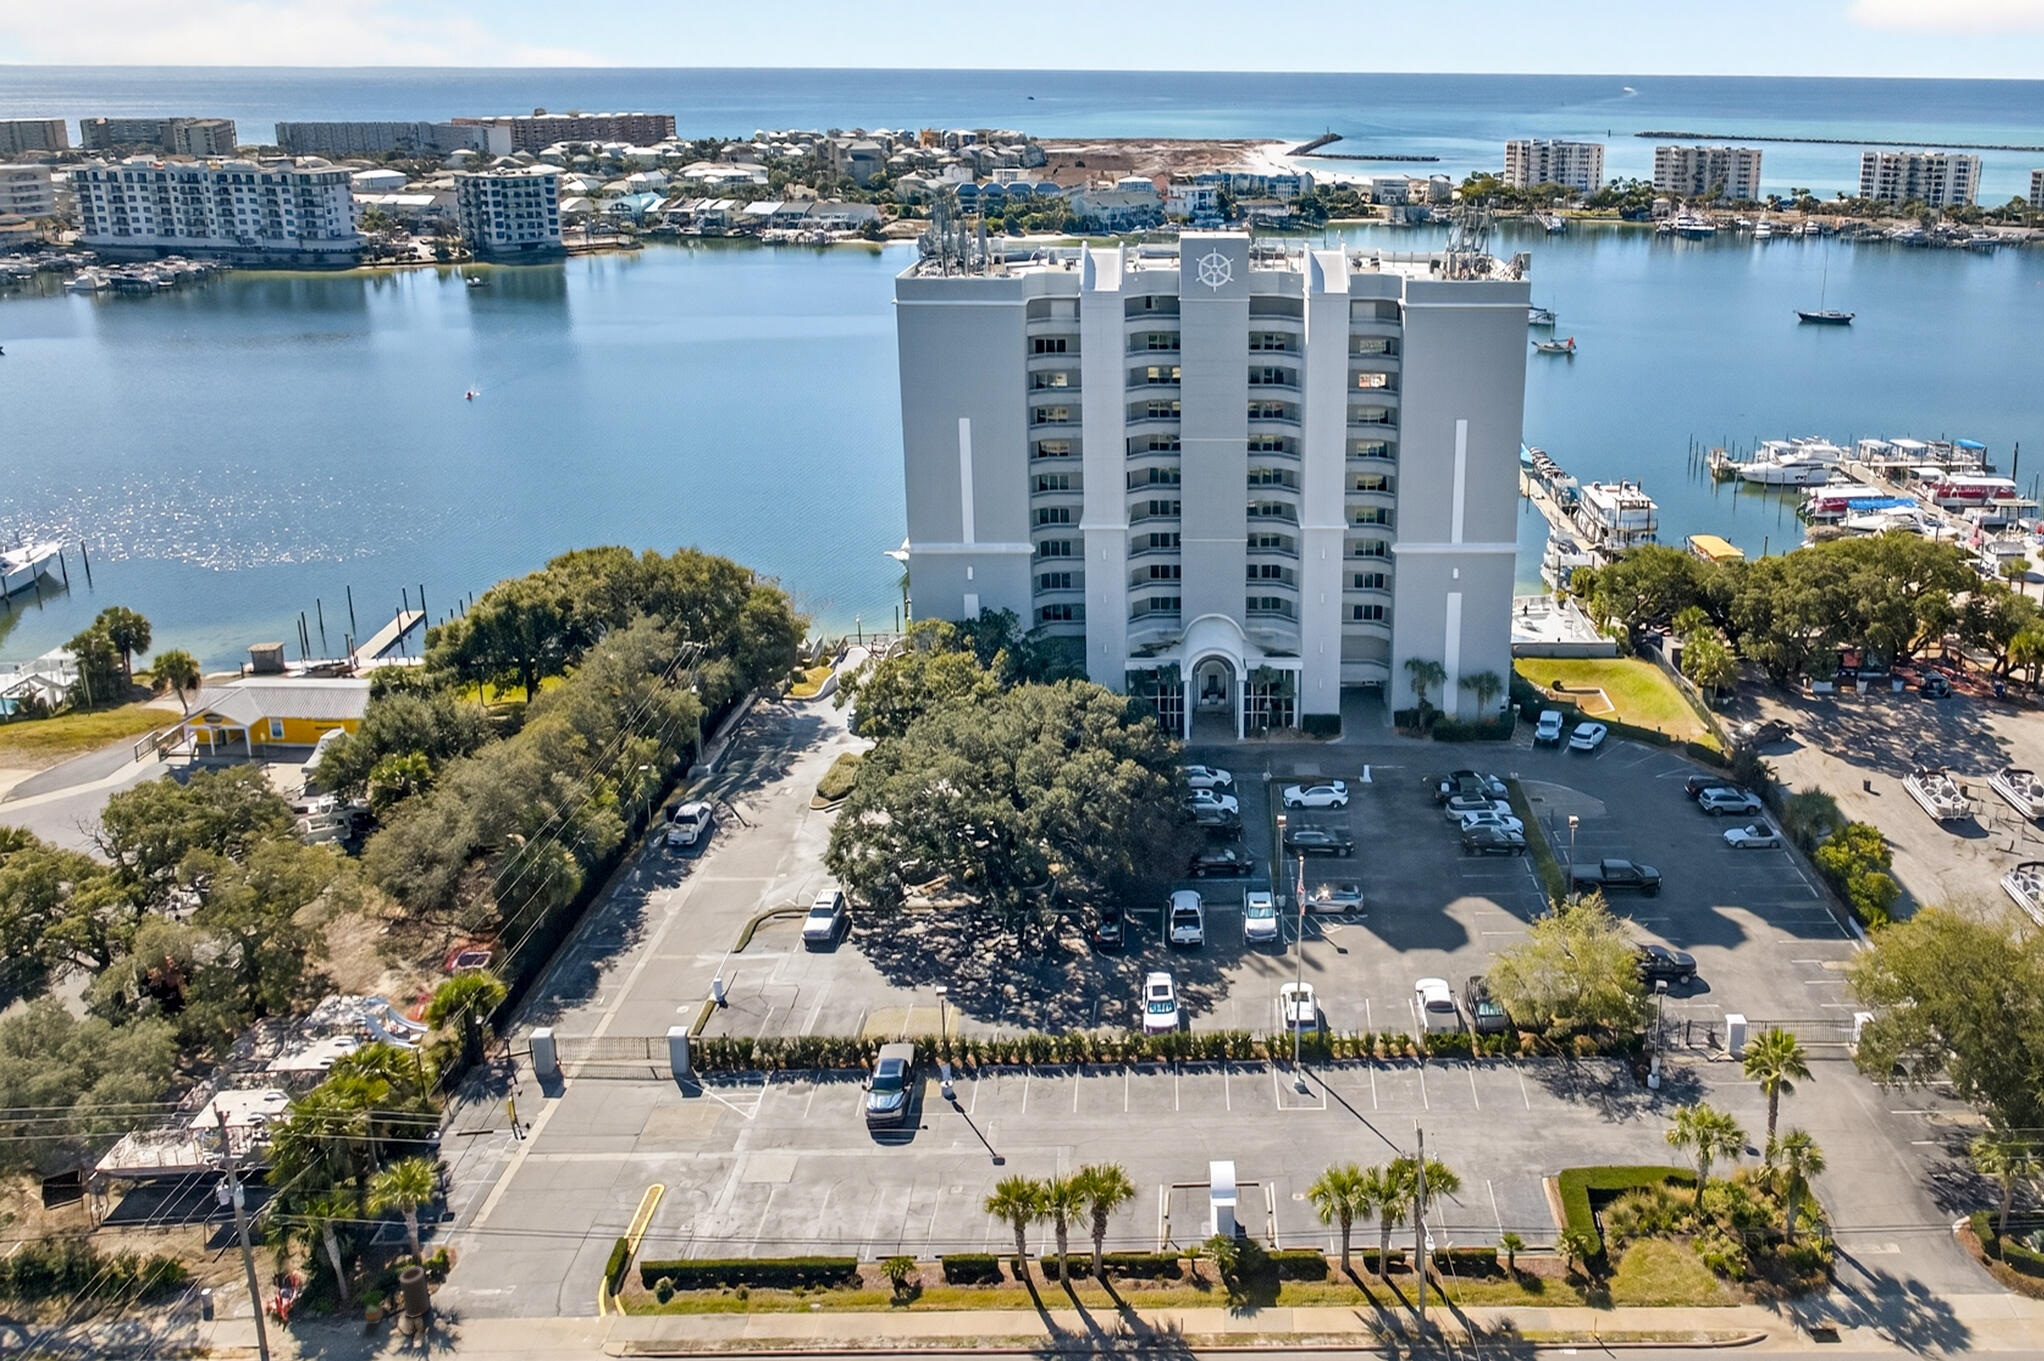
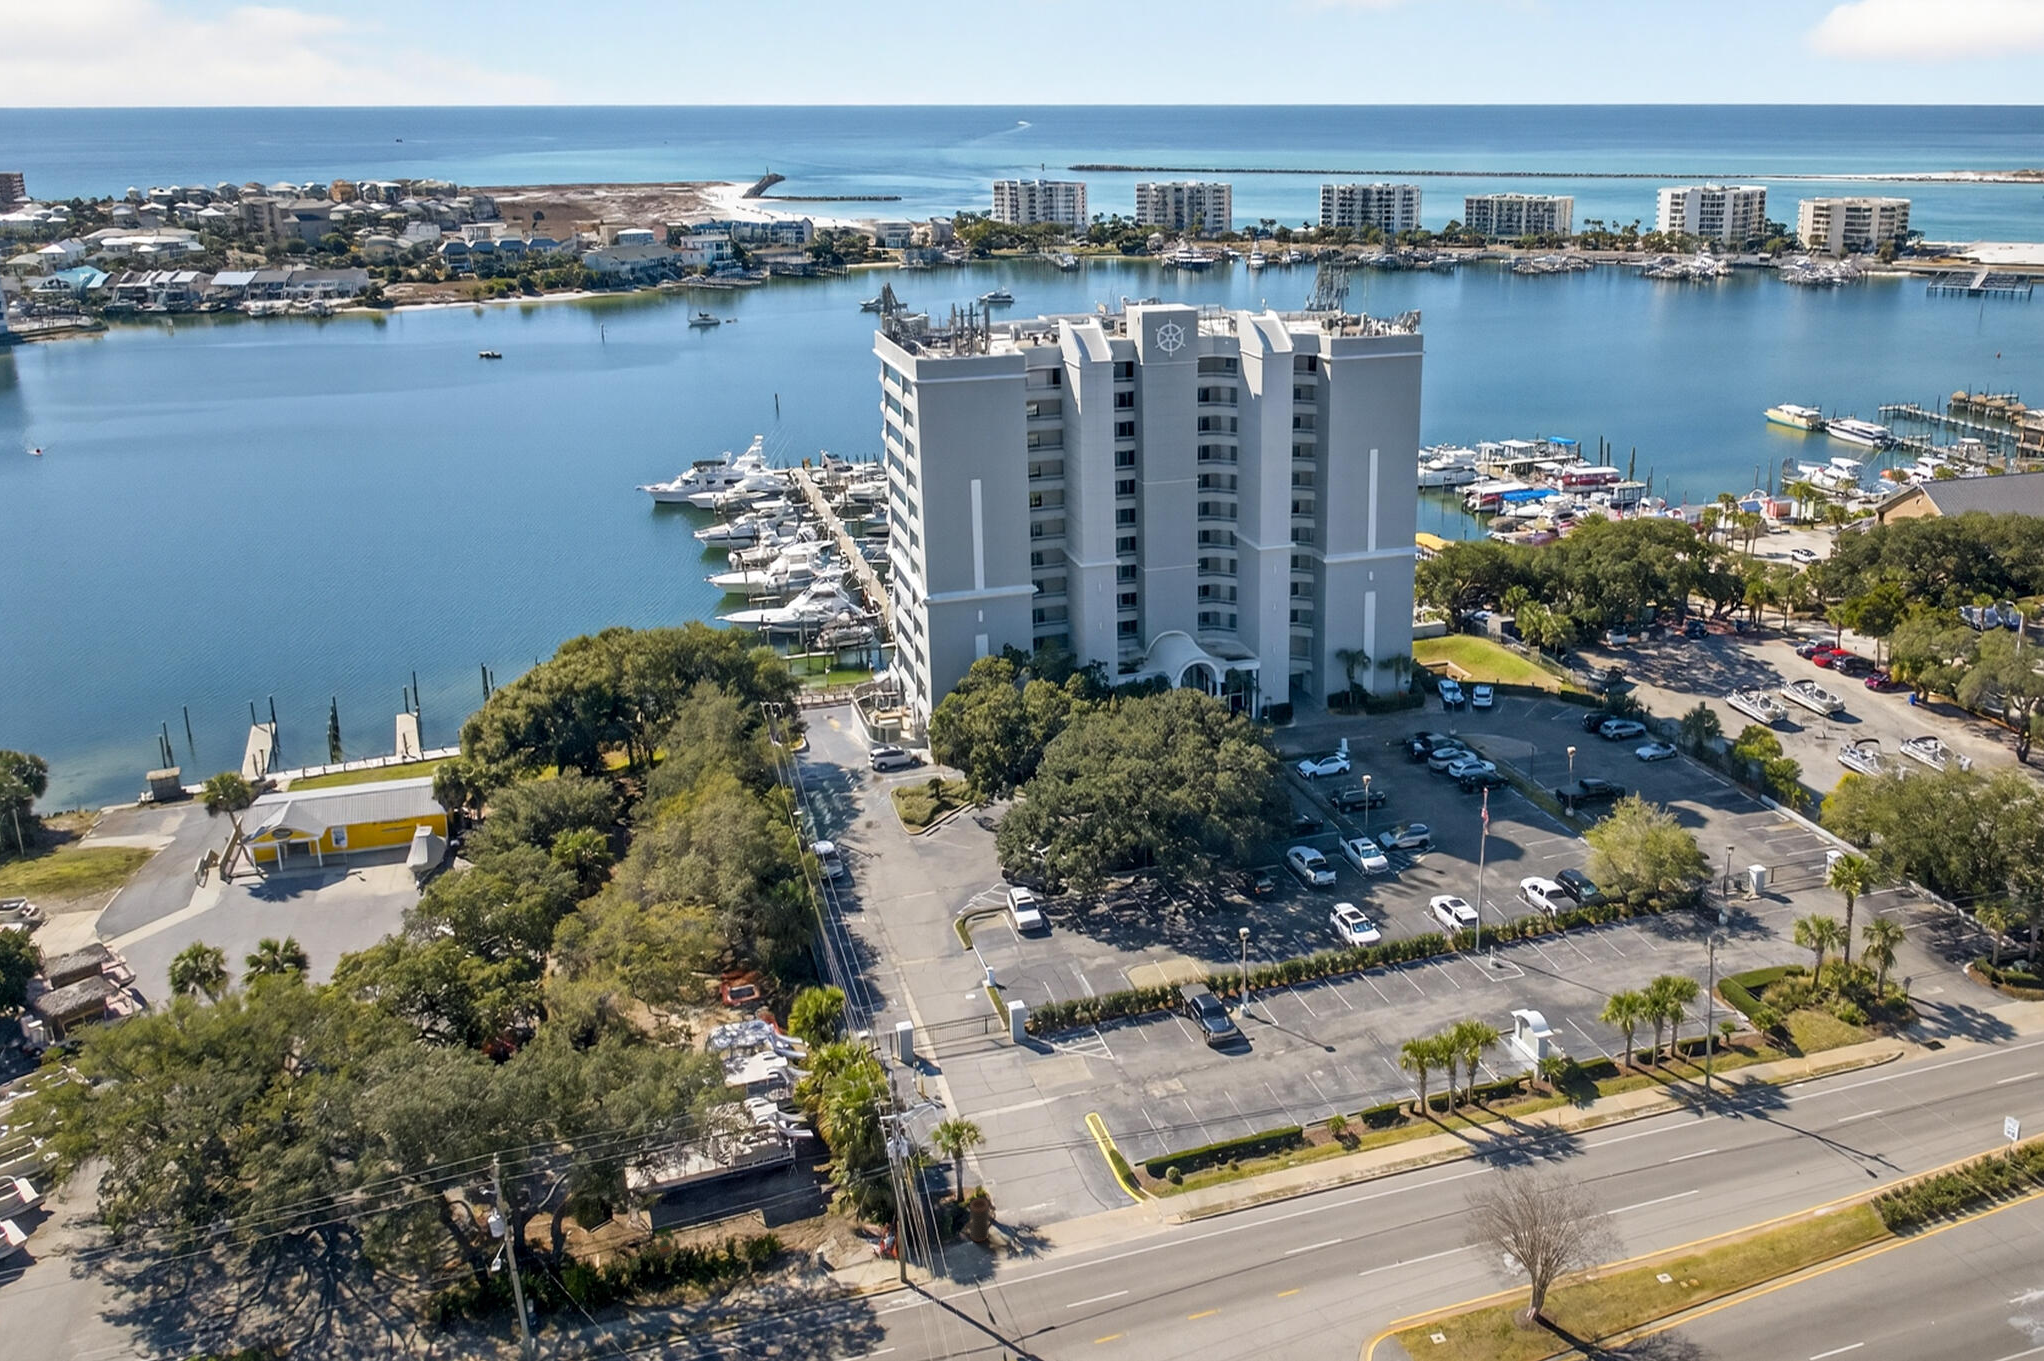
potted tree: present [361,1291,383,1324] -> present [655,1227,674,1257]

